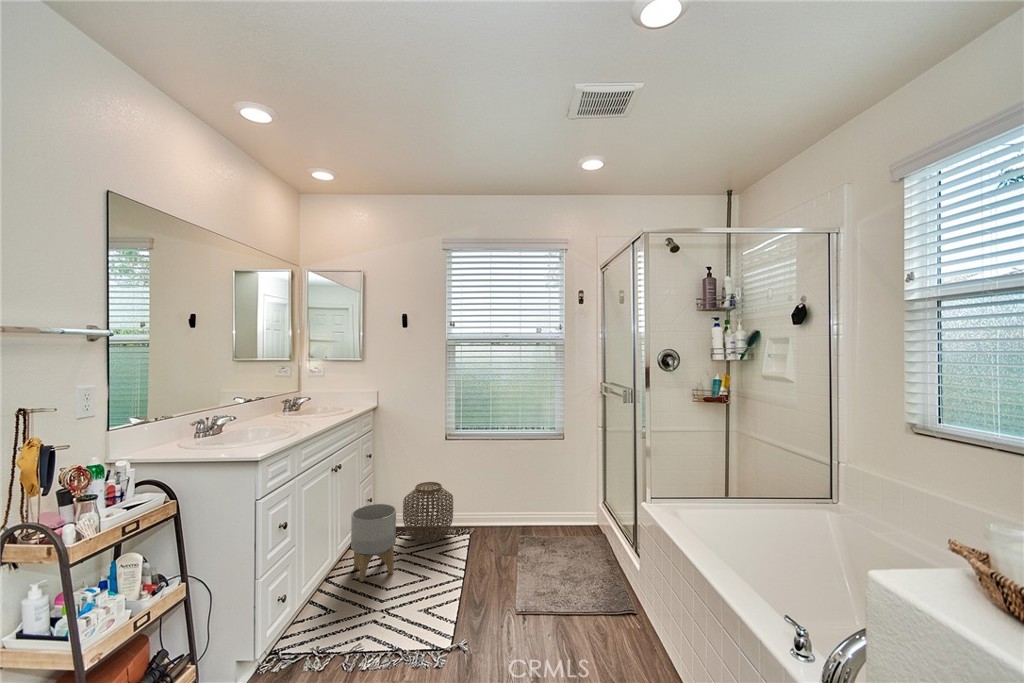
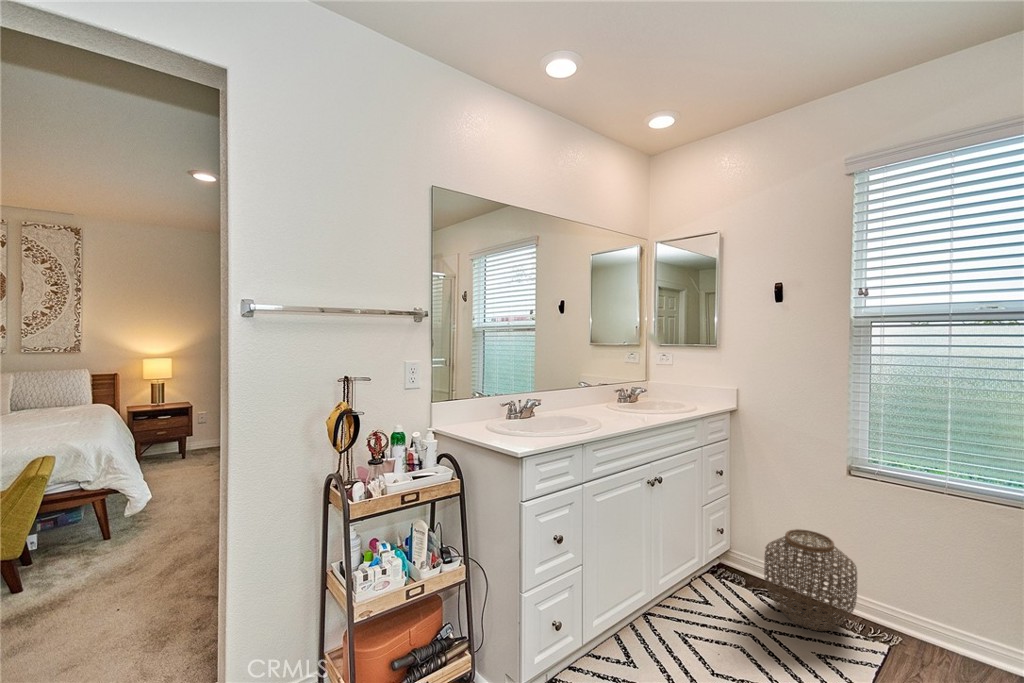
planter: present [351,504,396,582] -> none [674,538,739,652]

